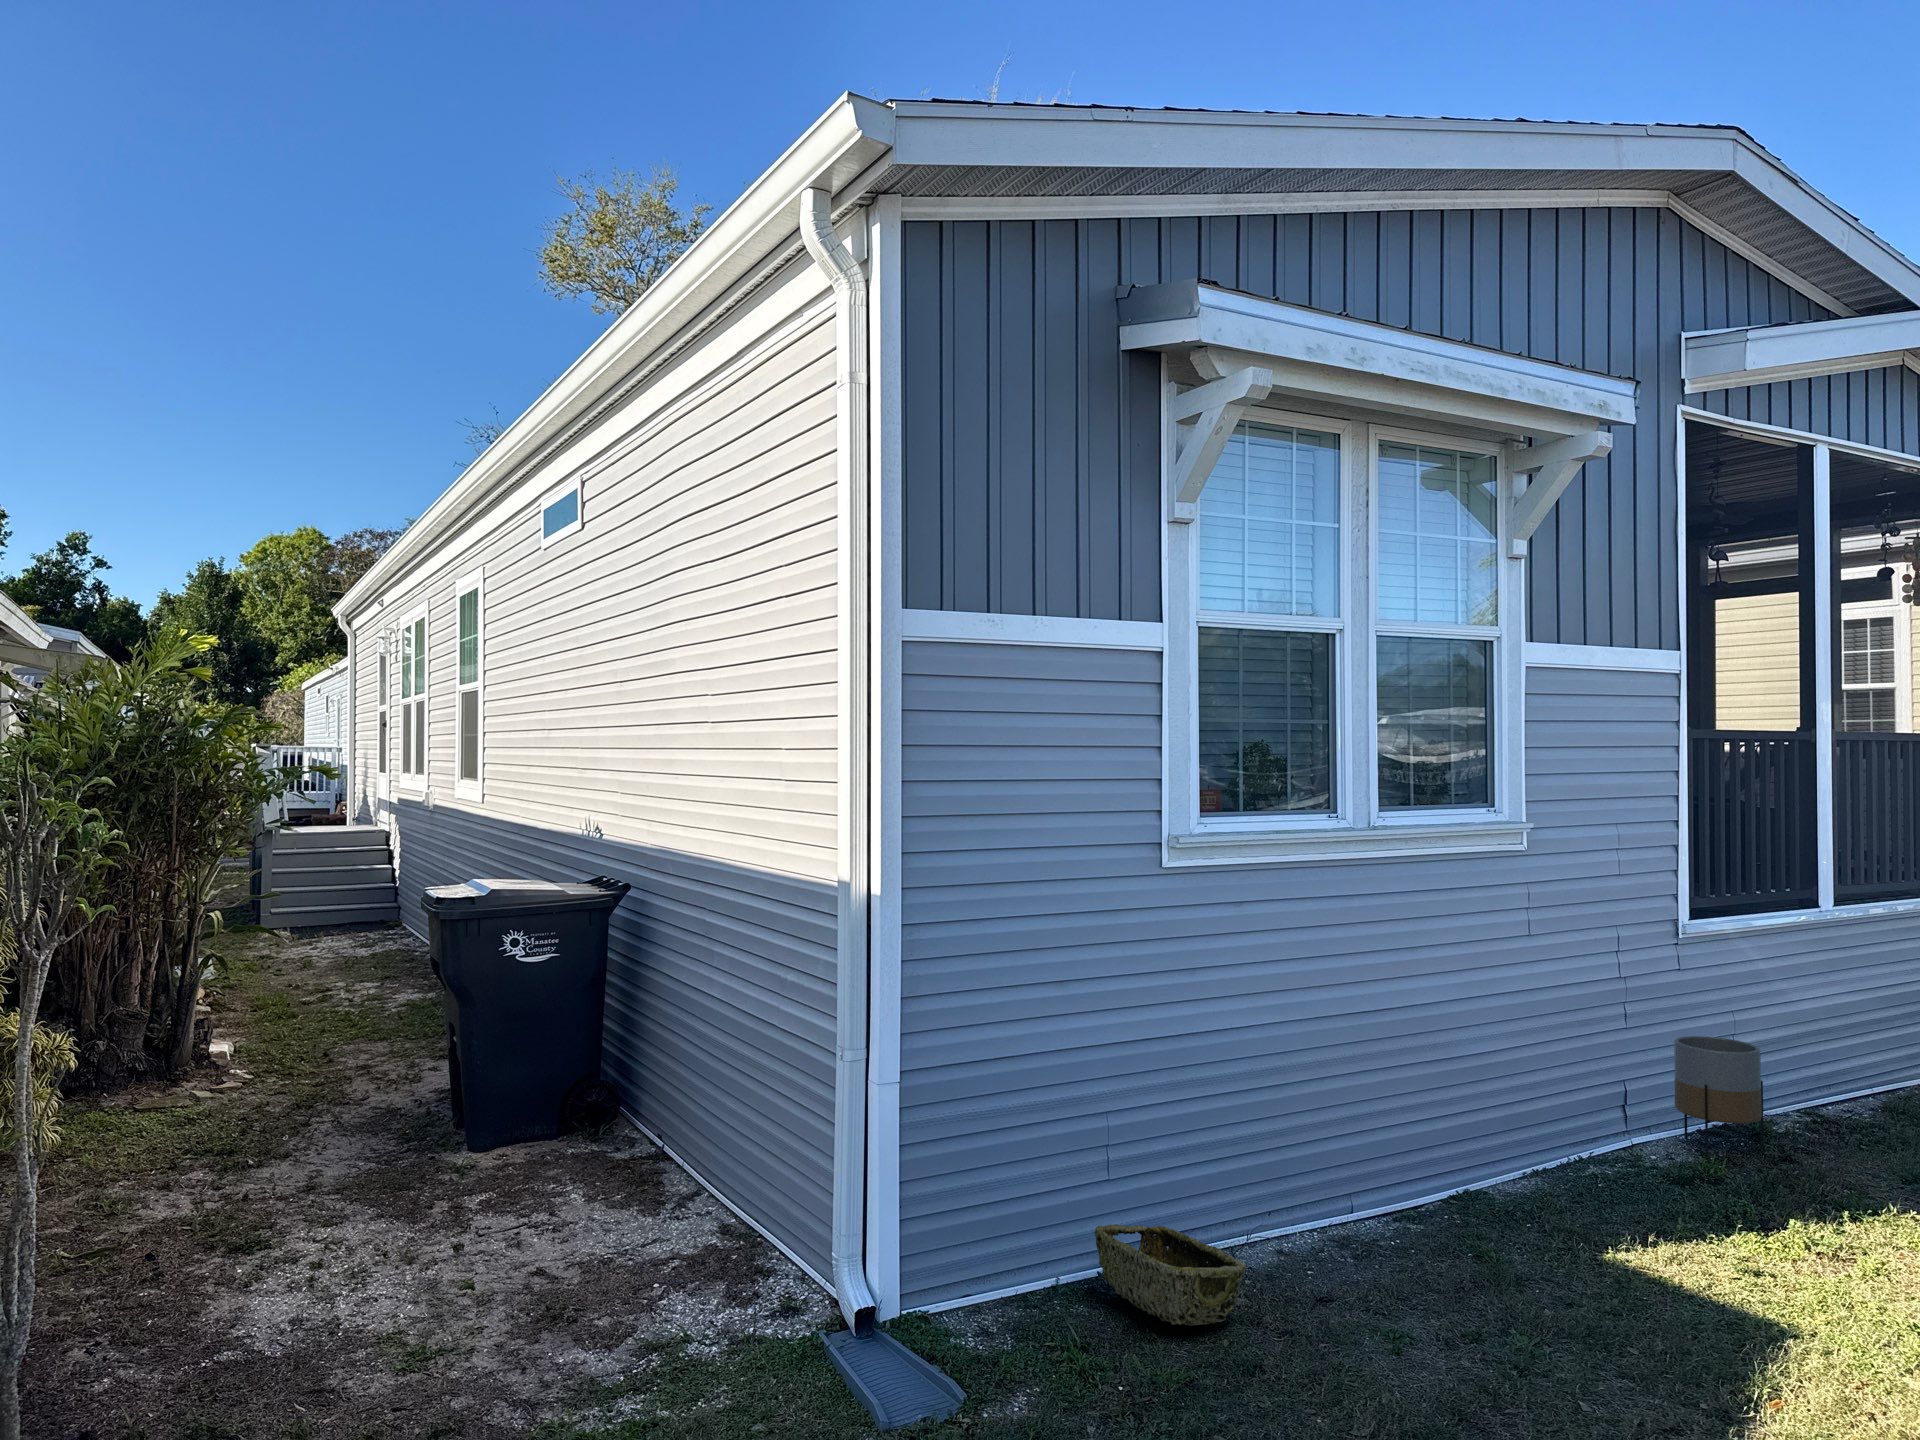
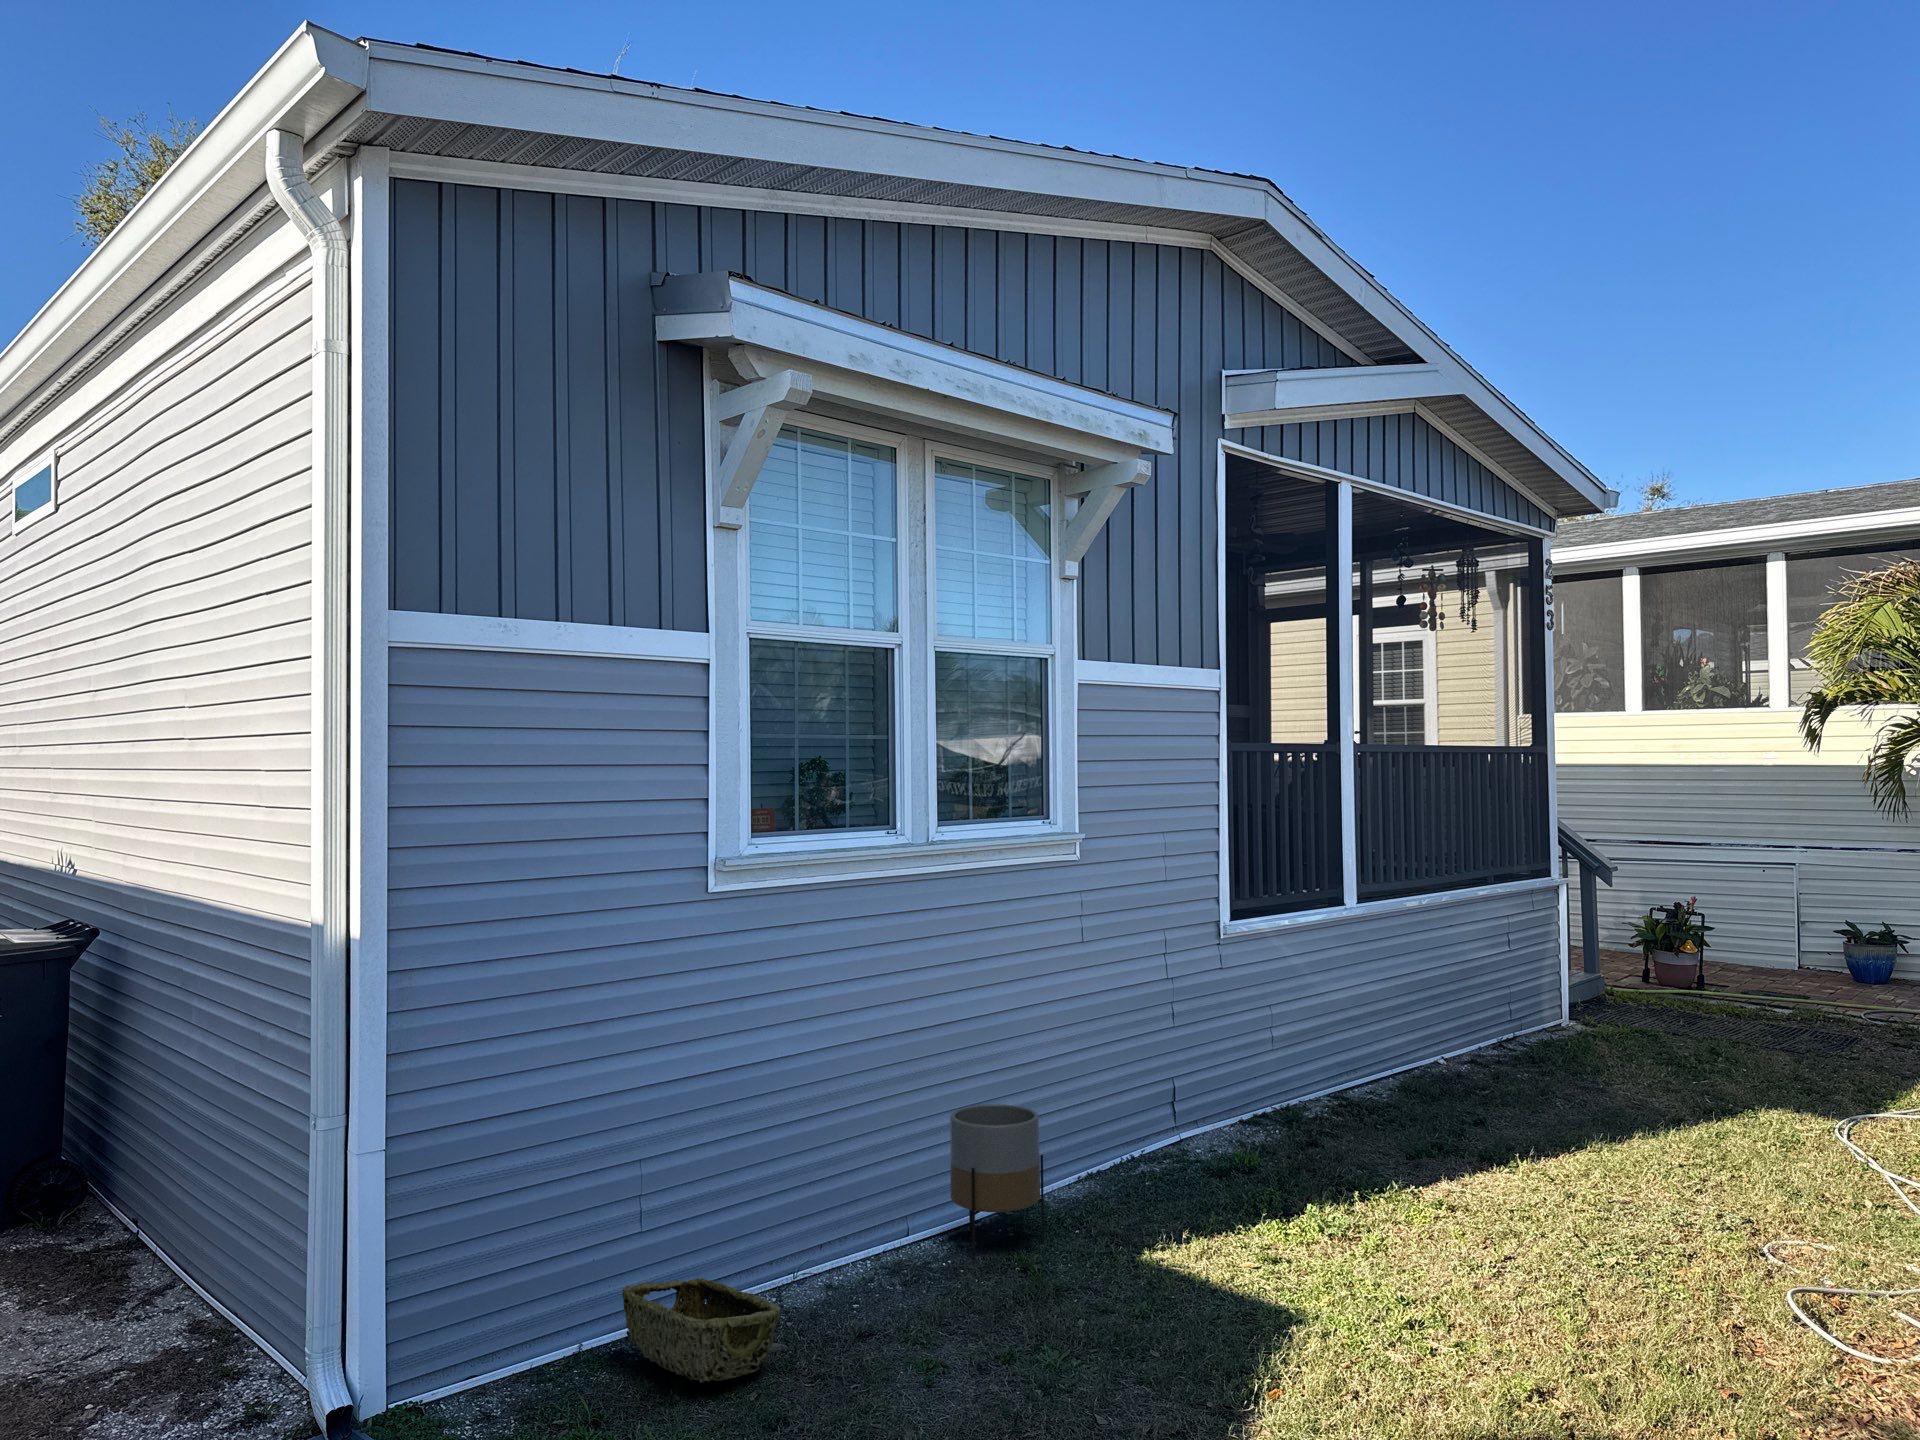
planter: present [1674,1036,1764,1159] -> present [950,1104,1044,1259]

